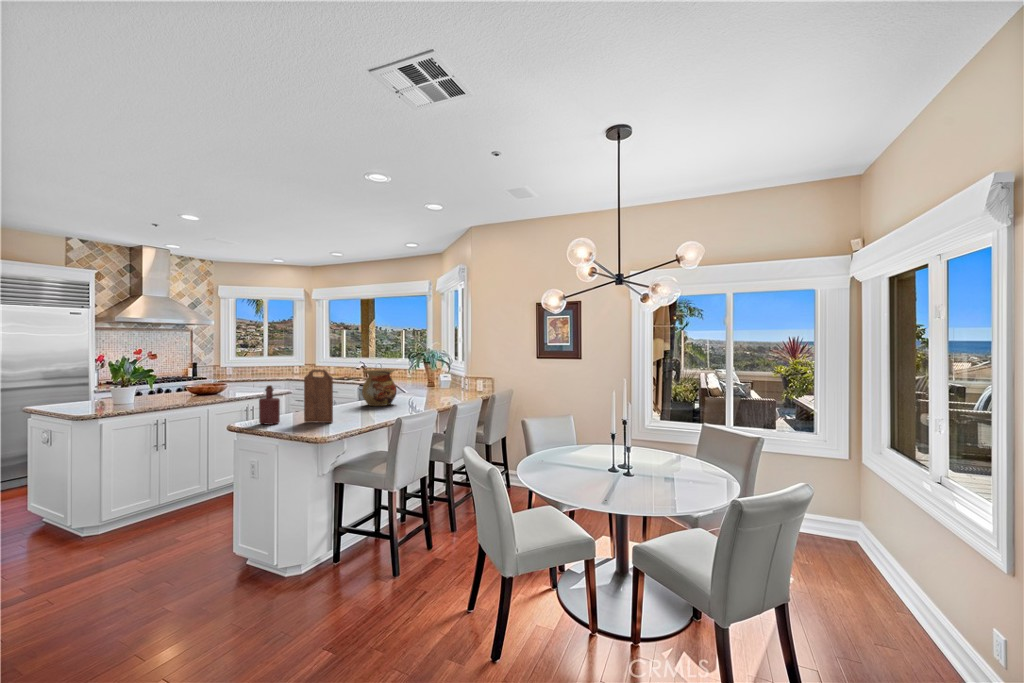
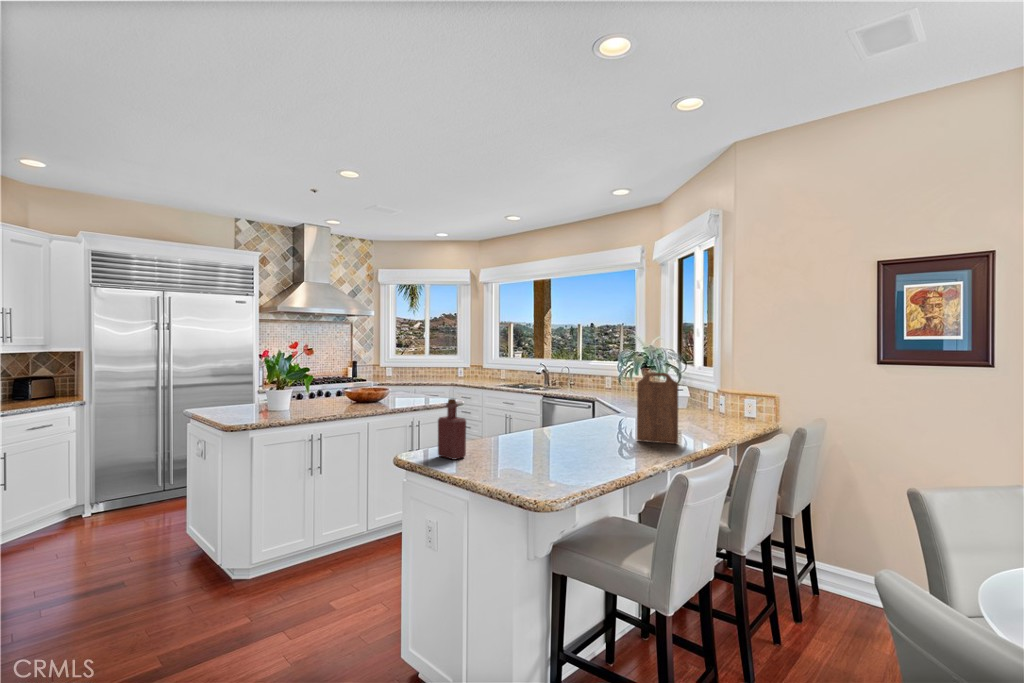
vase: present [362,369,397,406] -> none [568,377,619,434]
cutting board: present [304,370,333,423] -> present [637,372,678,444]

